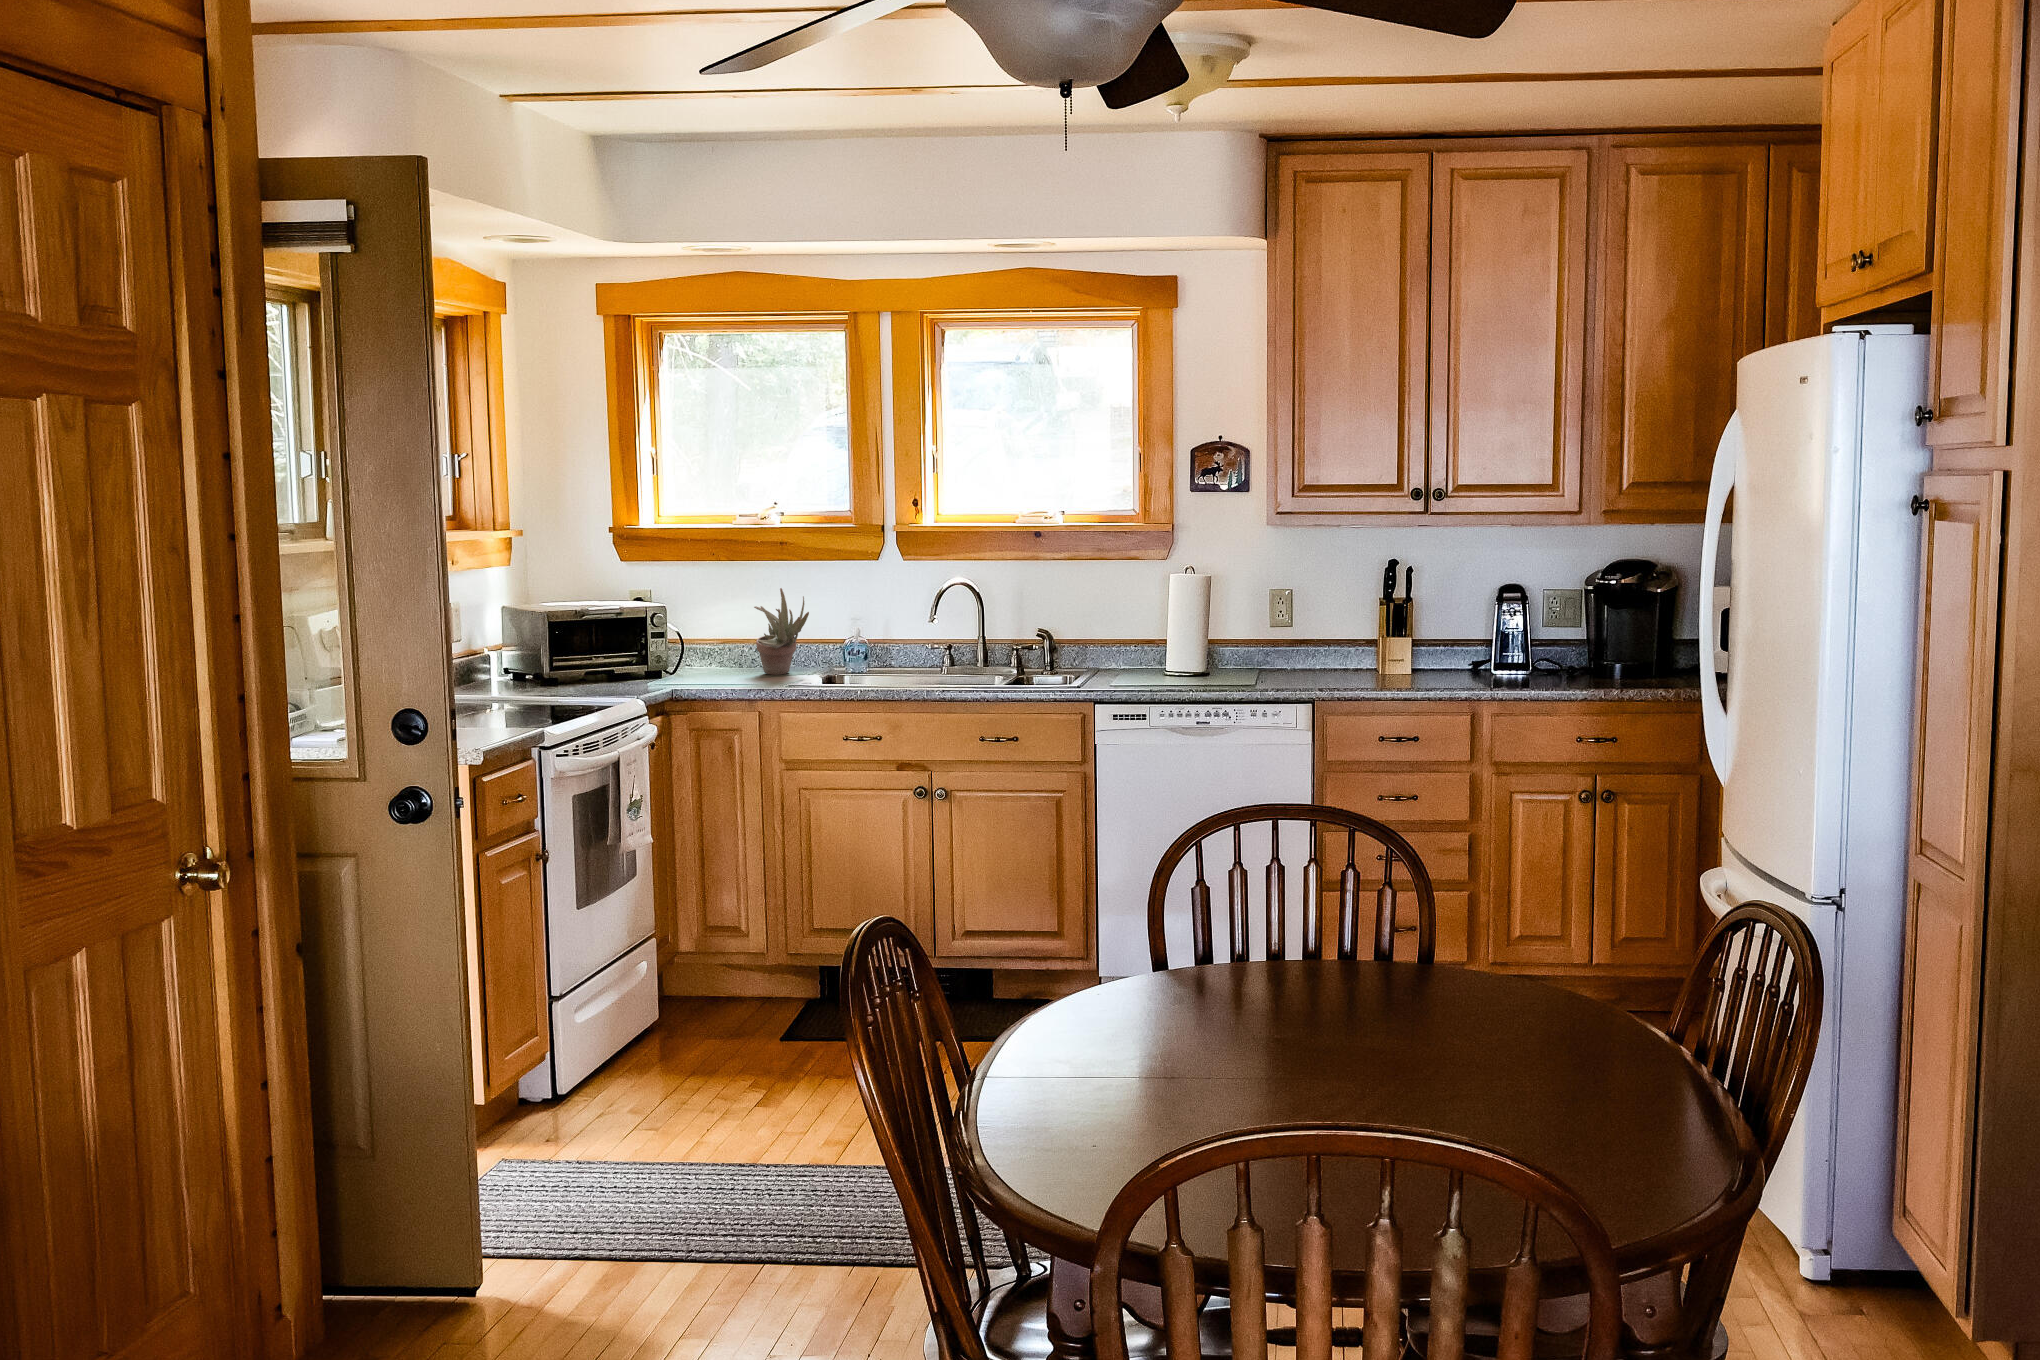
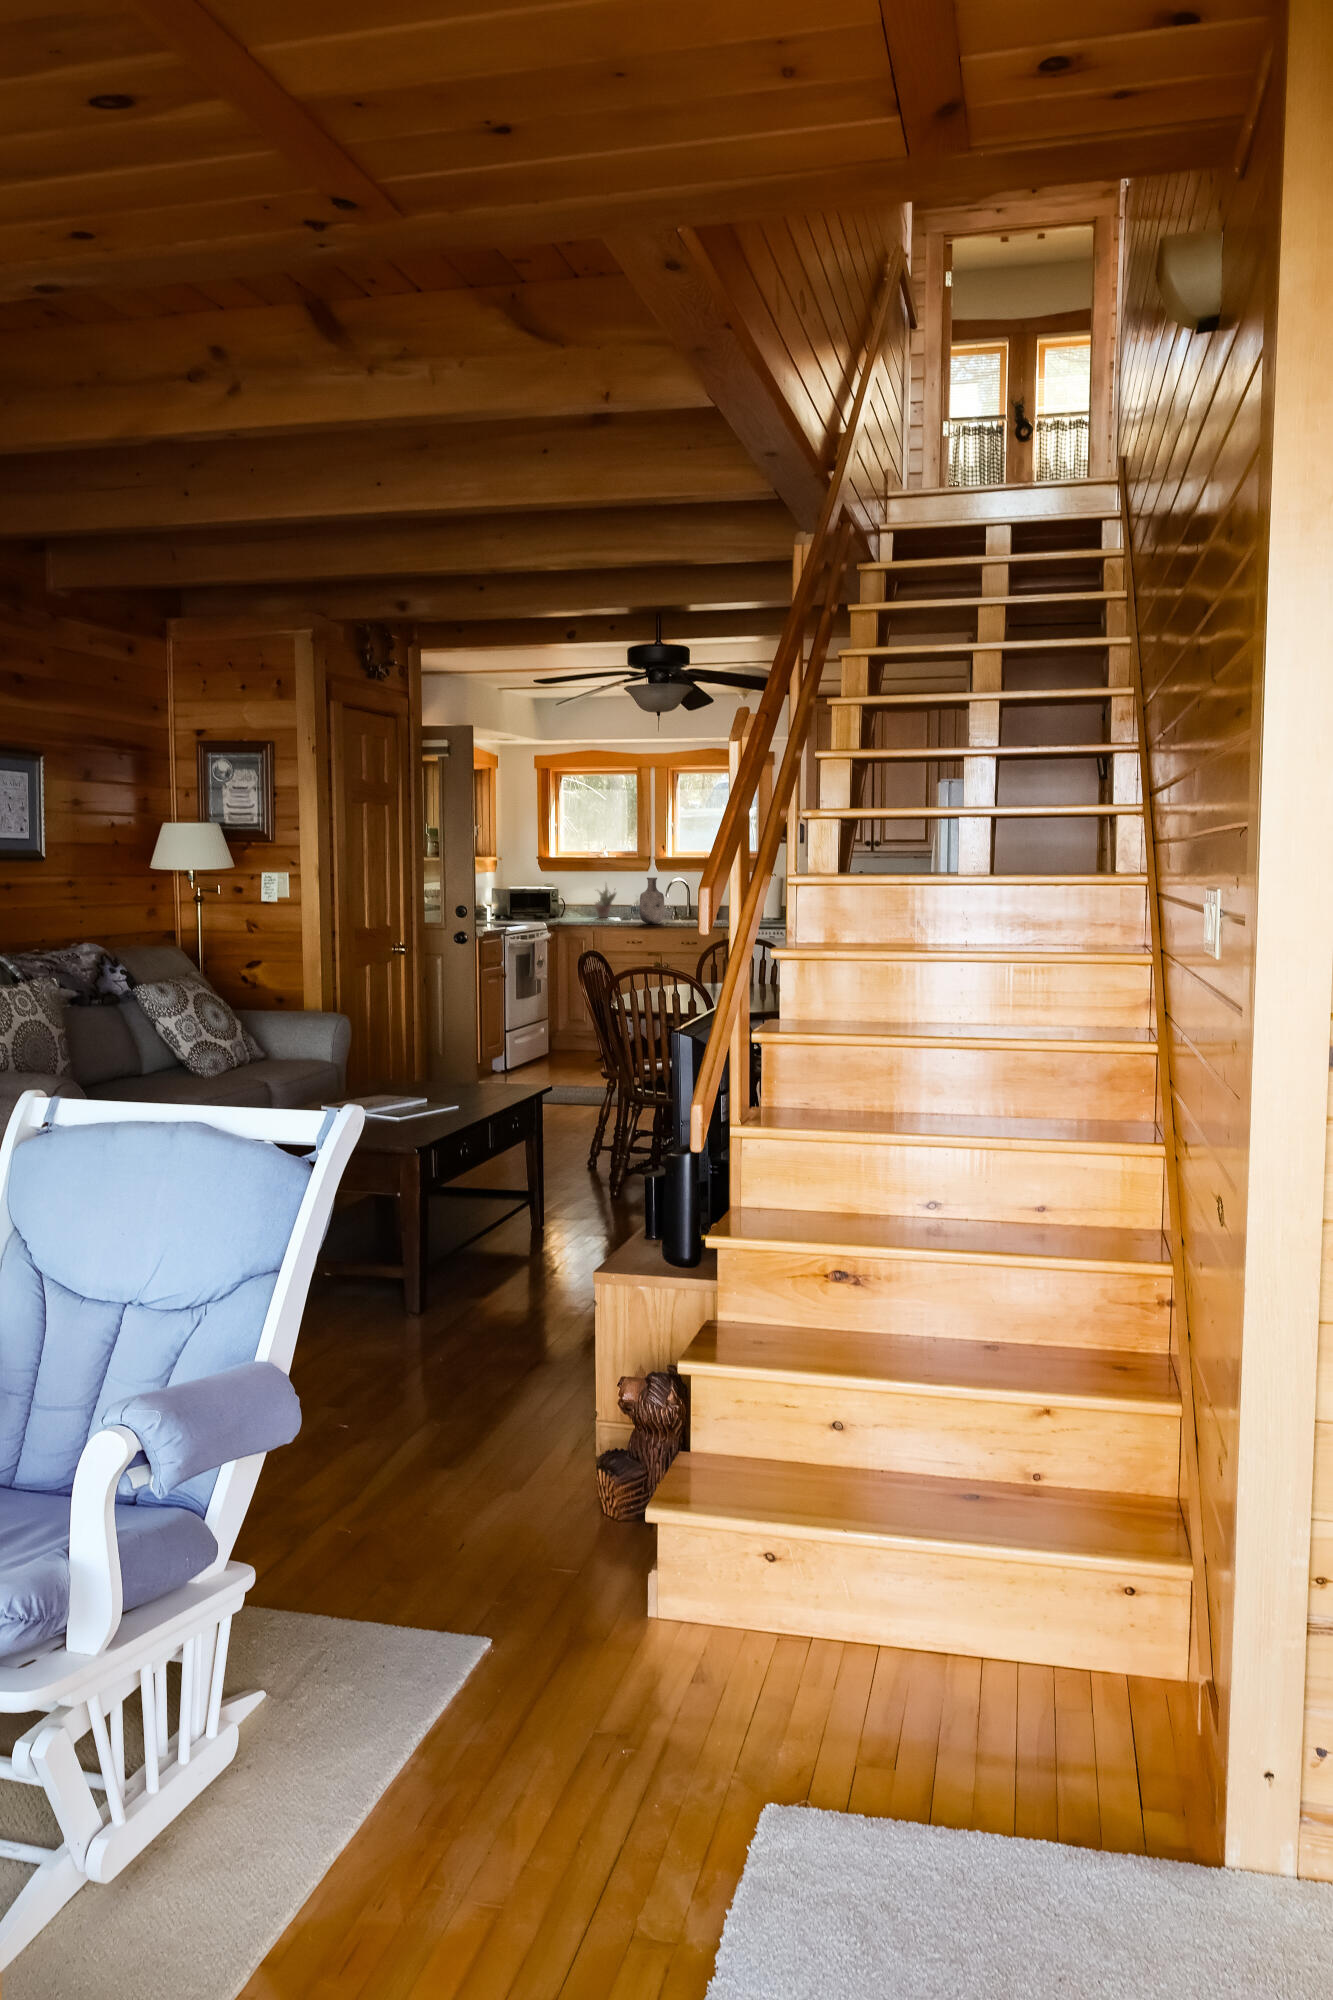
vase: none [876,582,936,695] -> present [640,877,664,924]

